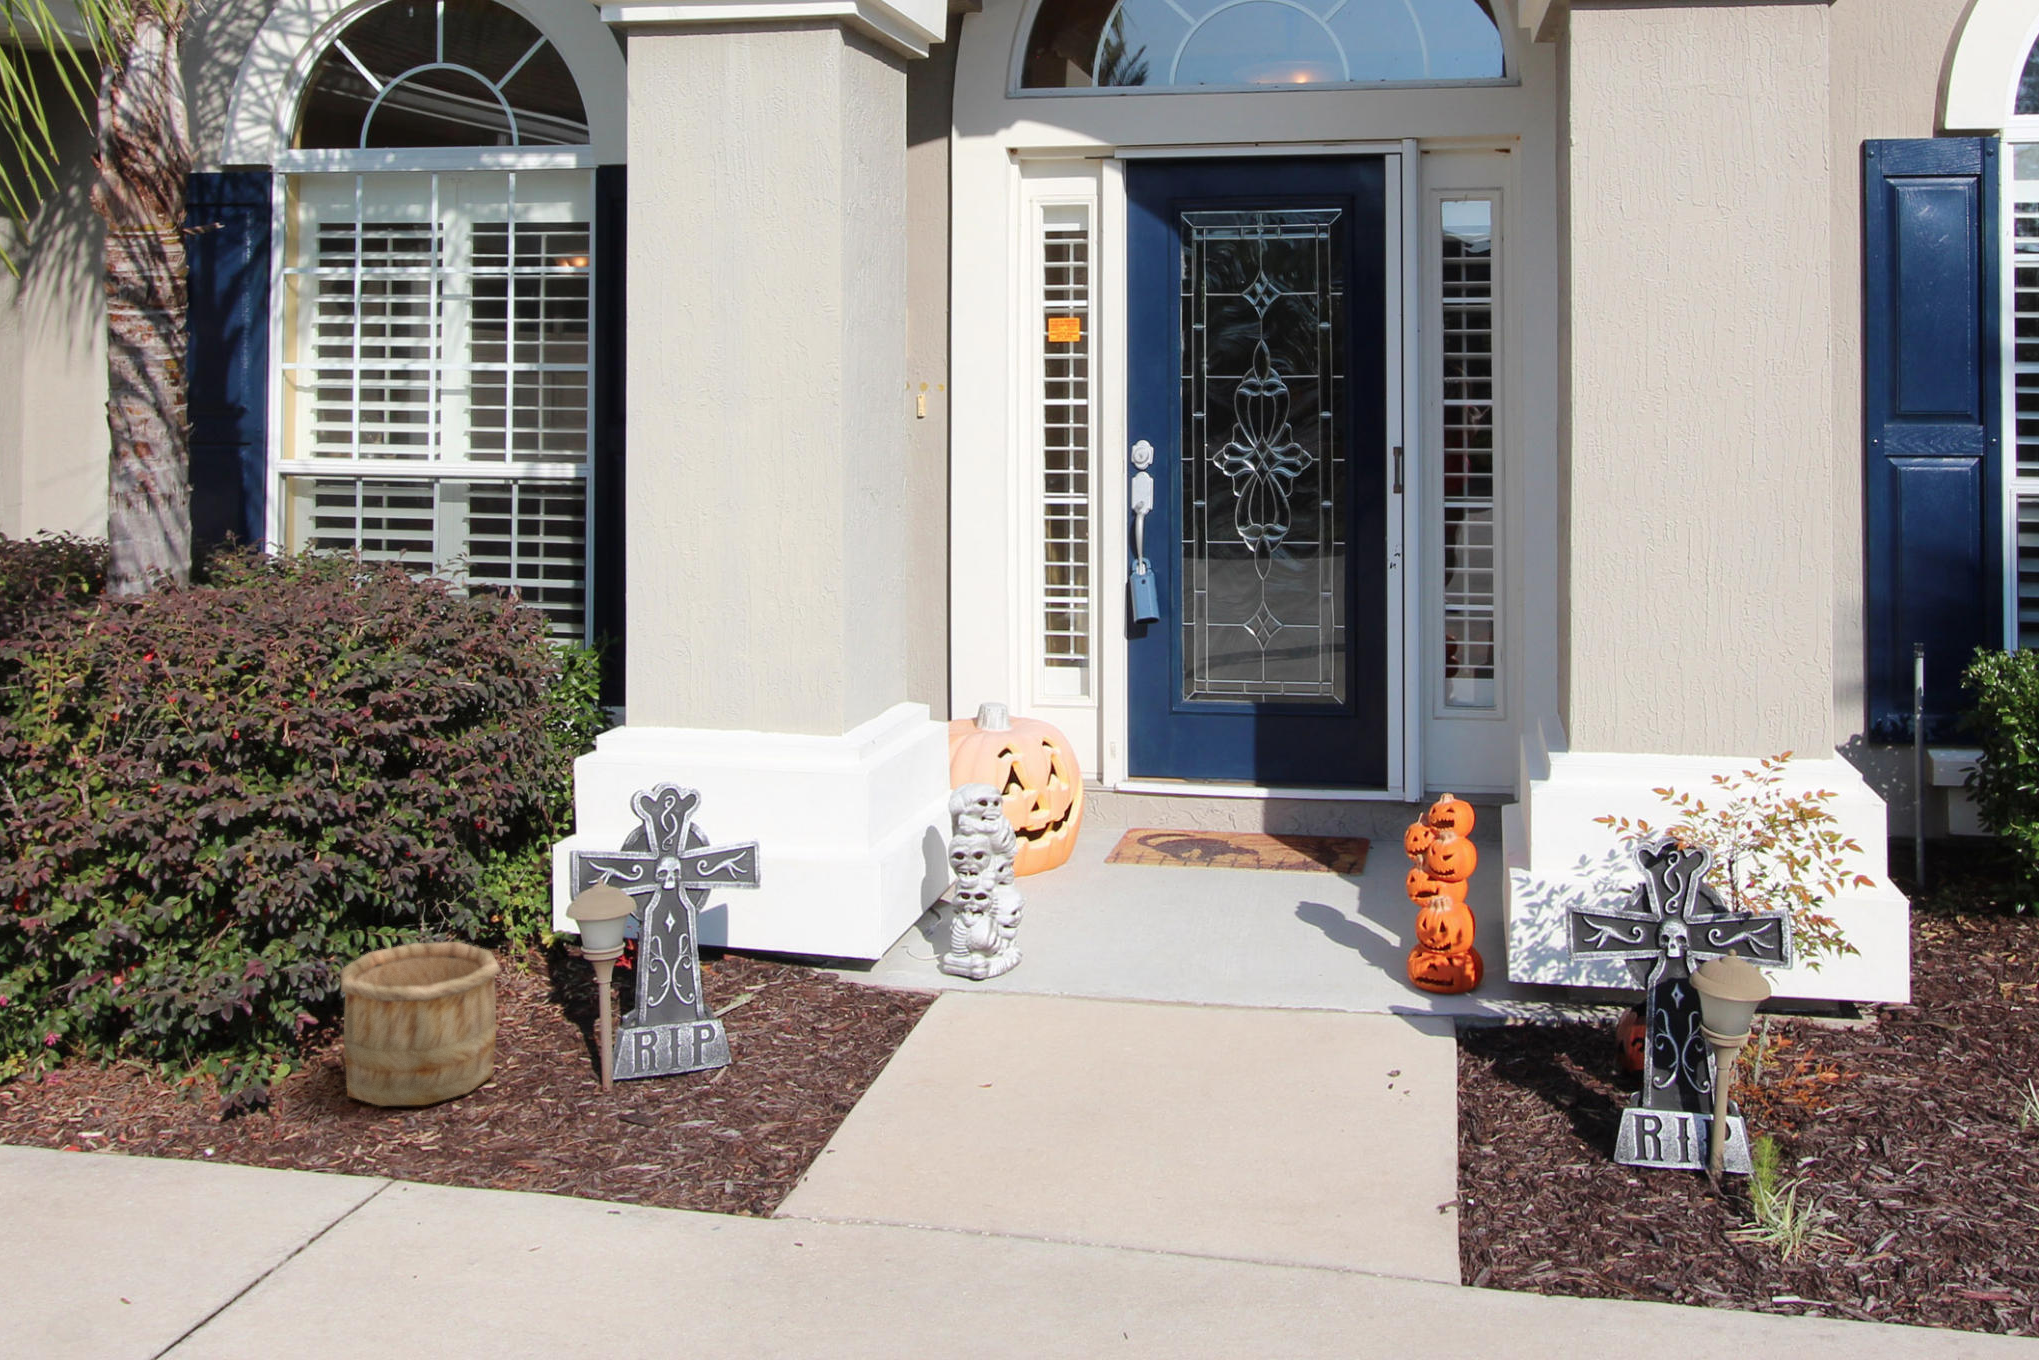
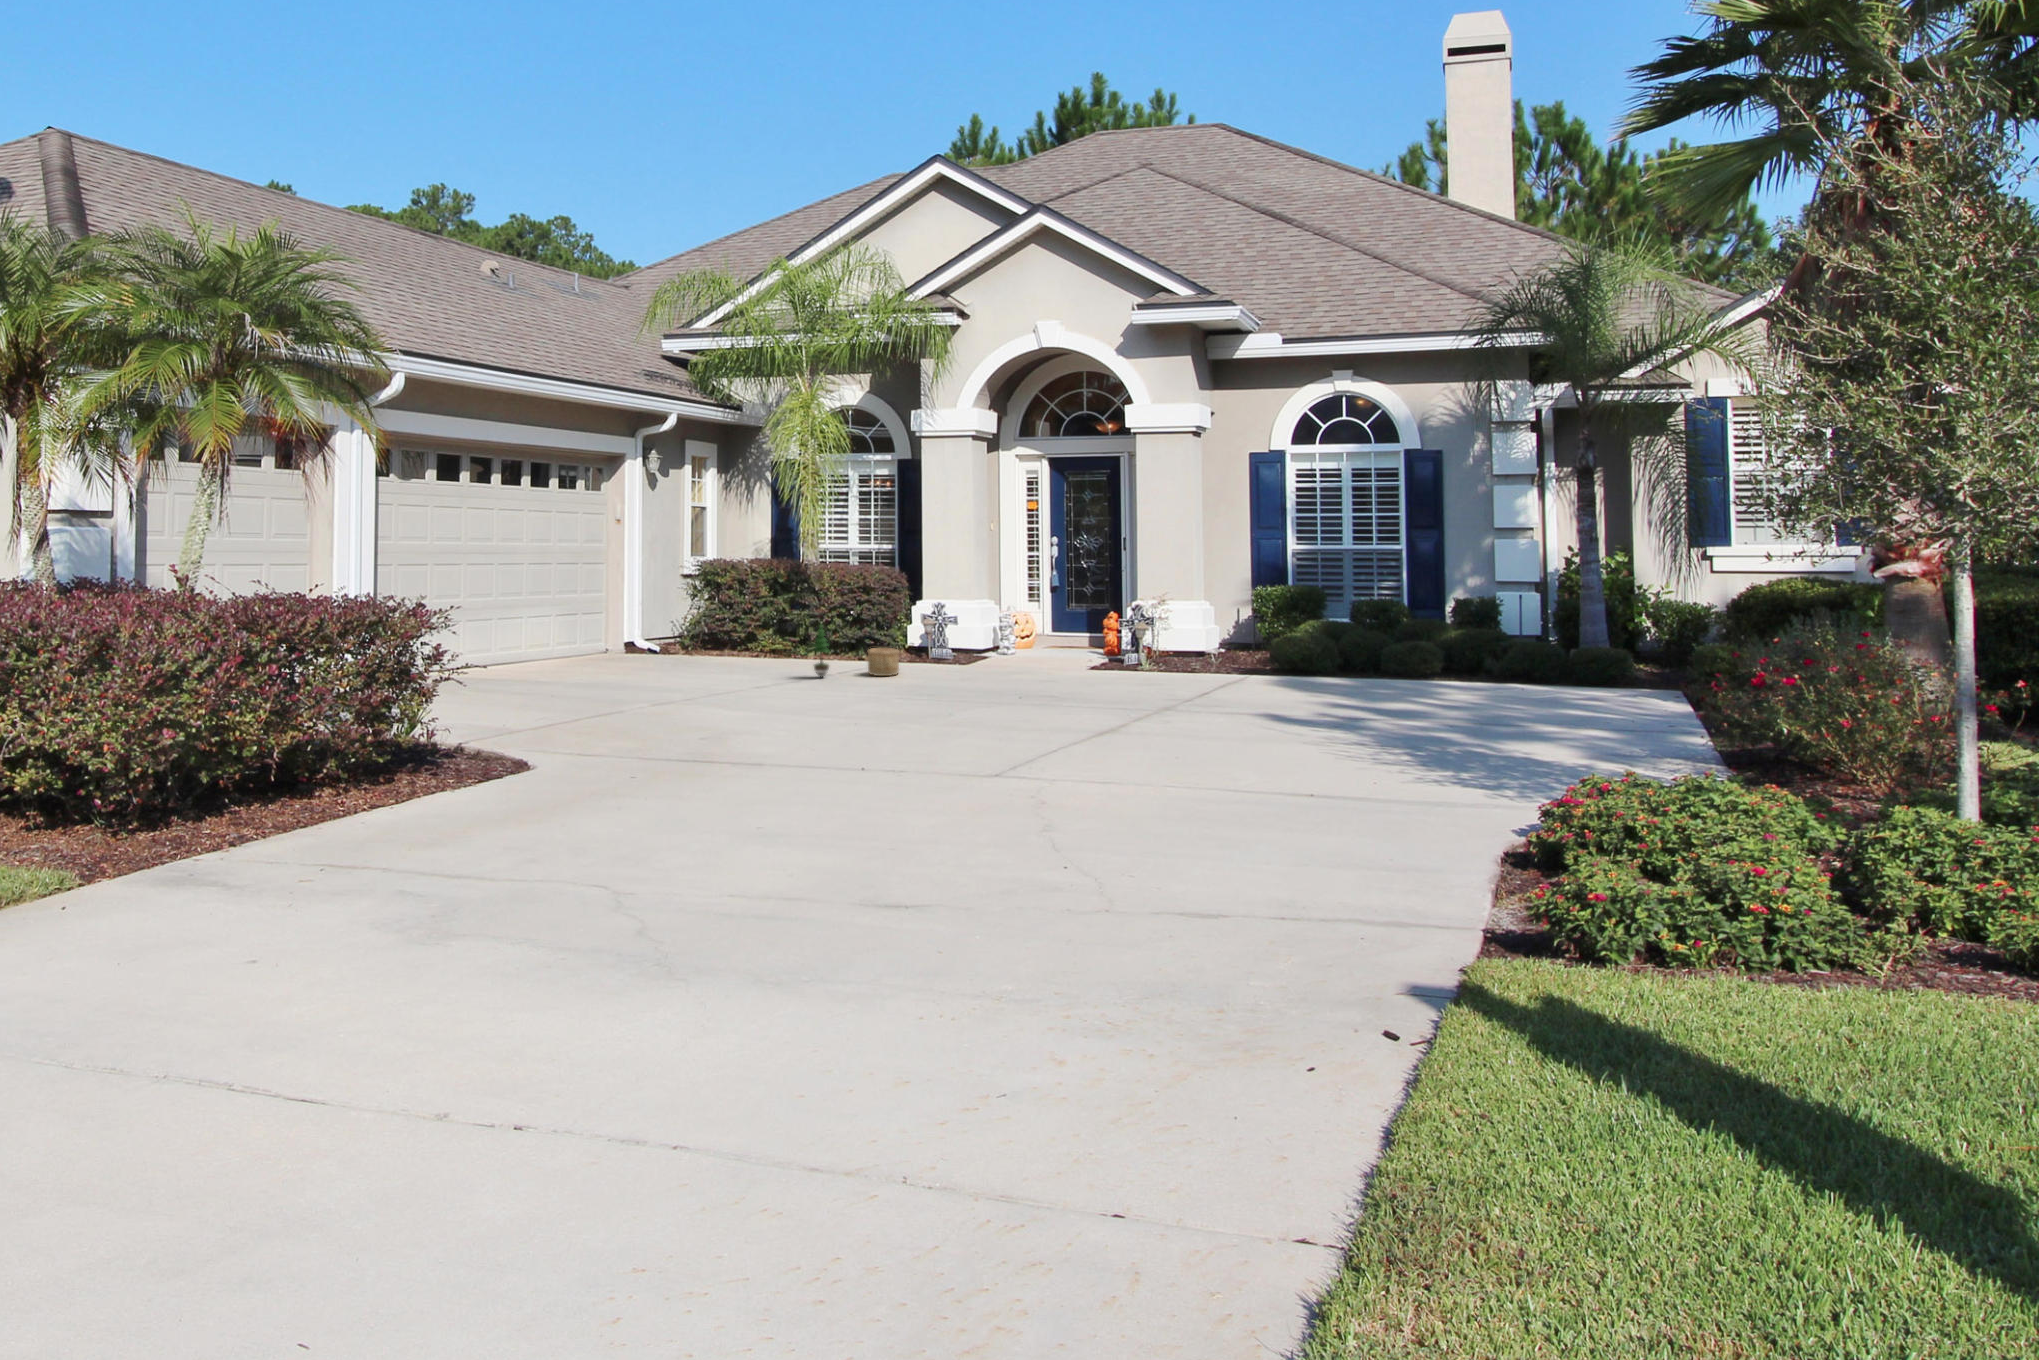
potted tree: none [27,851,140,1132] -> present [814,625,829,677]

